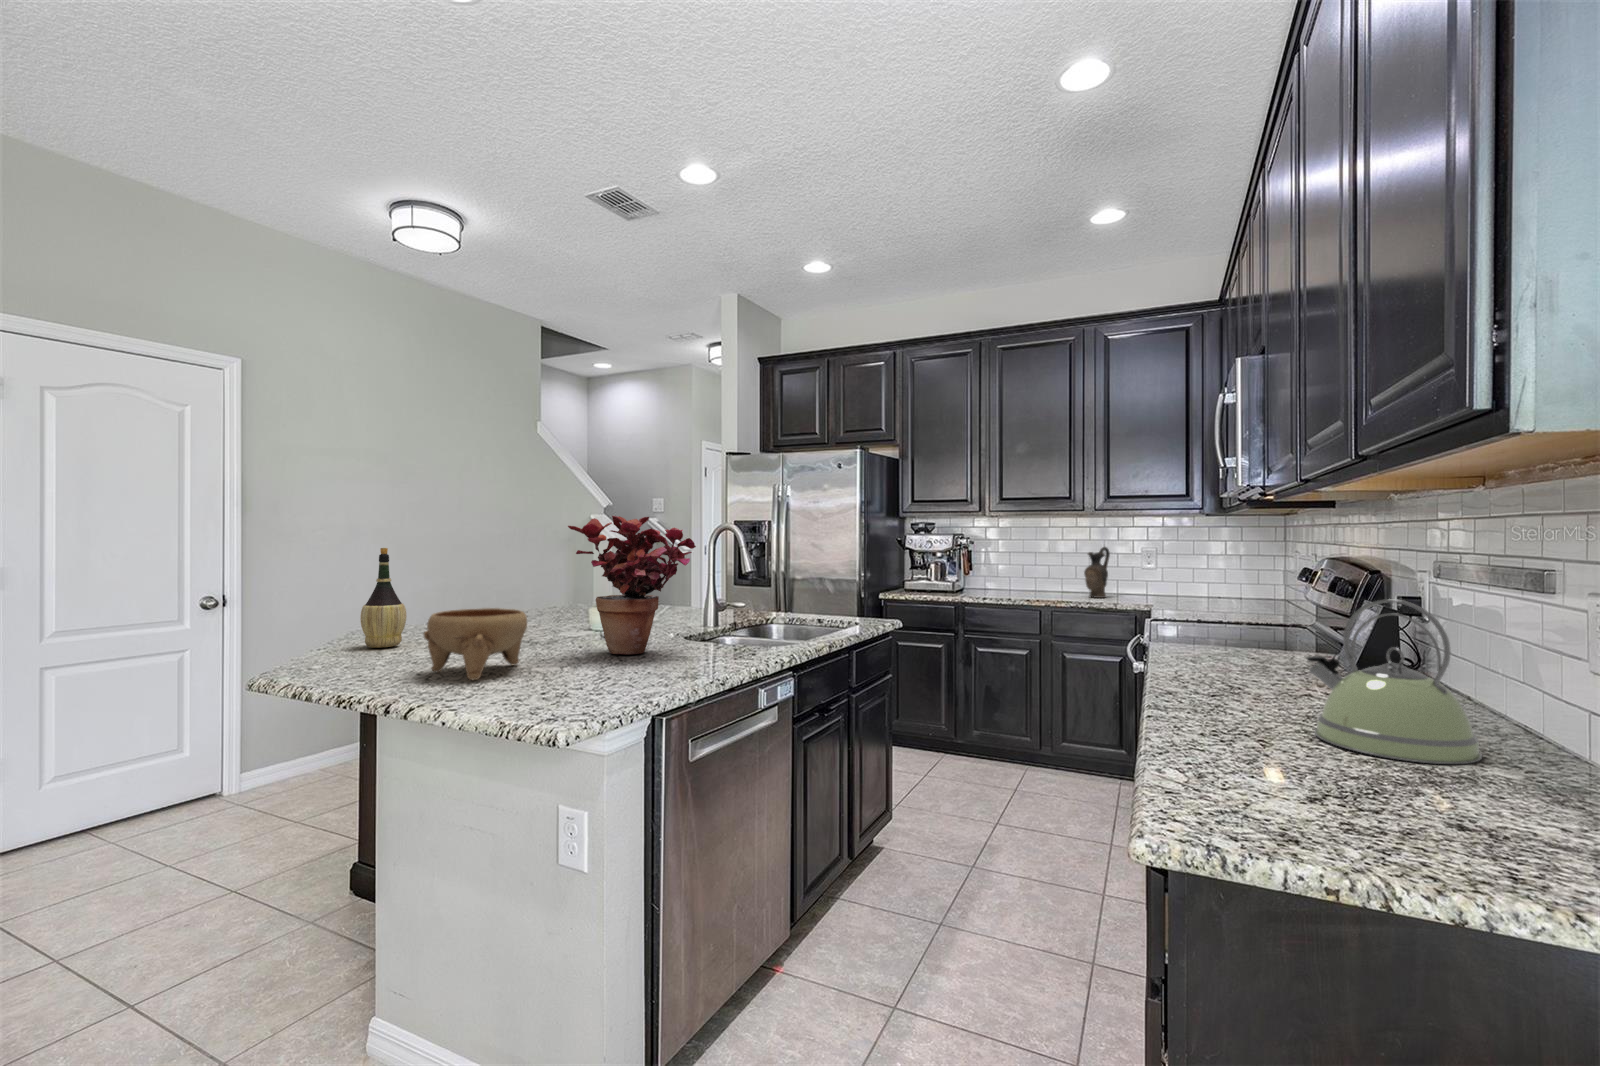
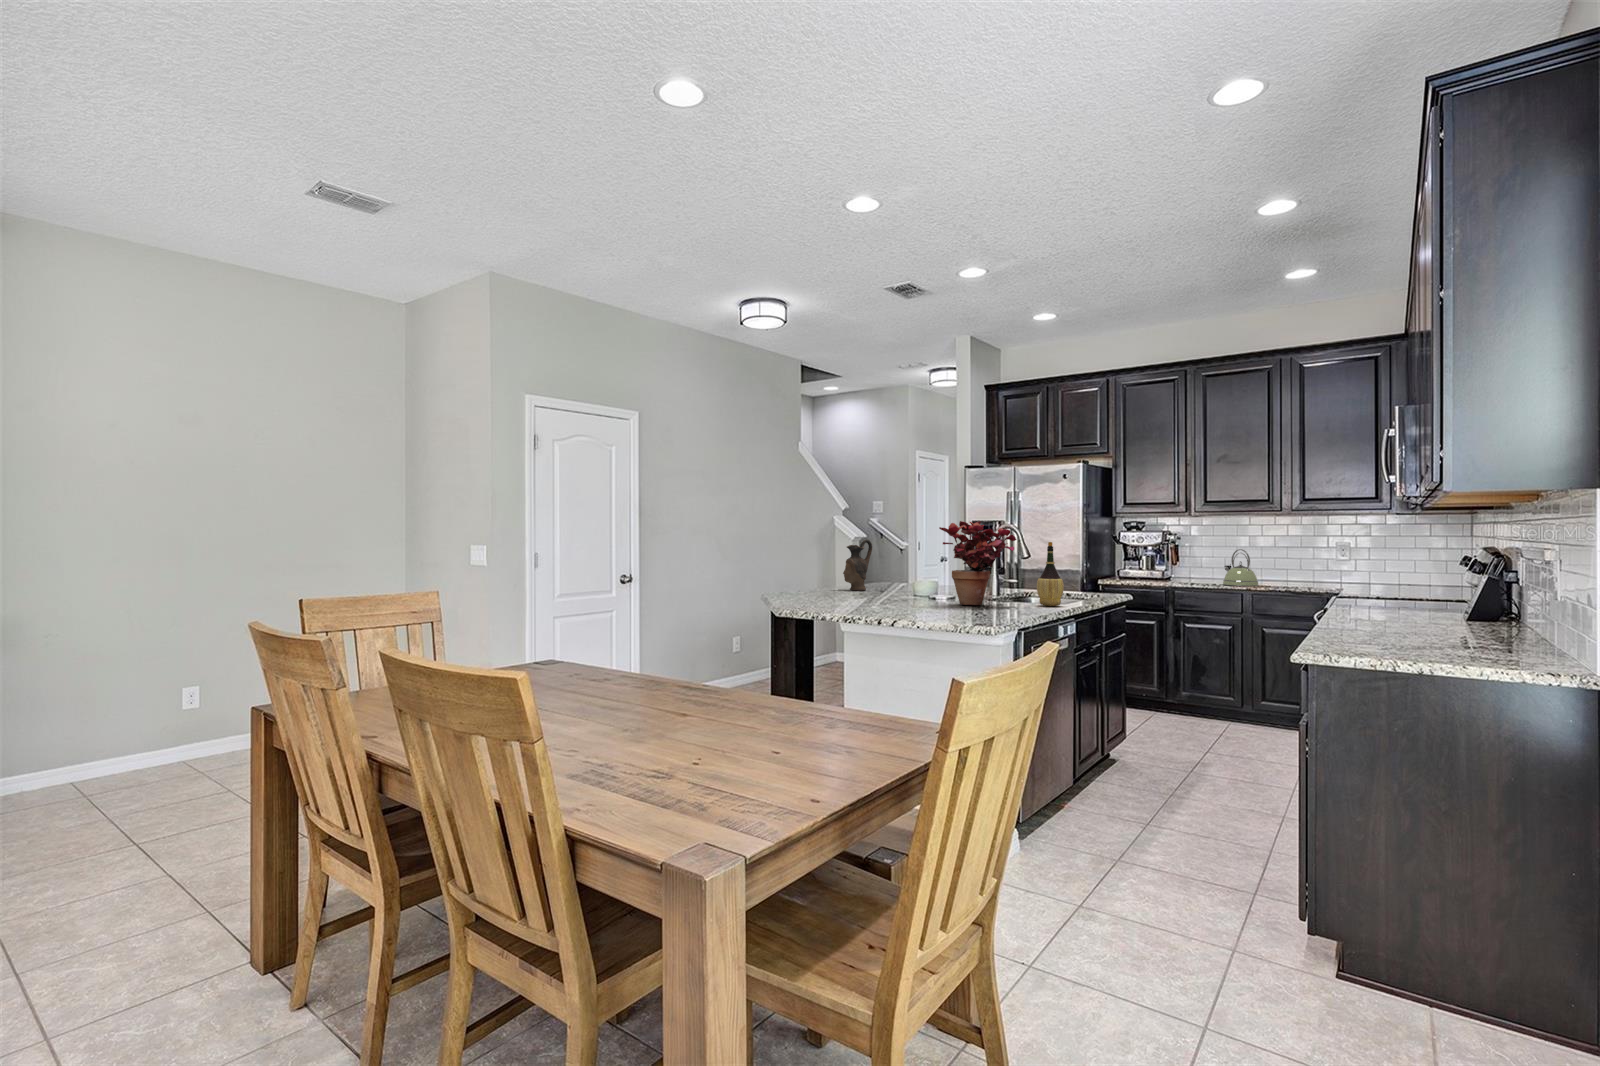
ceramic pitcher: present [1084,547,1110,598] -> present [843,539,872,590]
wine bottle: present [360,548,406,647] -> present [1037,542,1064,606]
kettle: present [1307,599,1482,764] -> present [1223,549,1259,586]
bowl: present [424,608,527,680] -> none [874,575,930,612]

